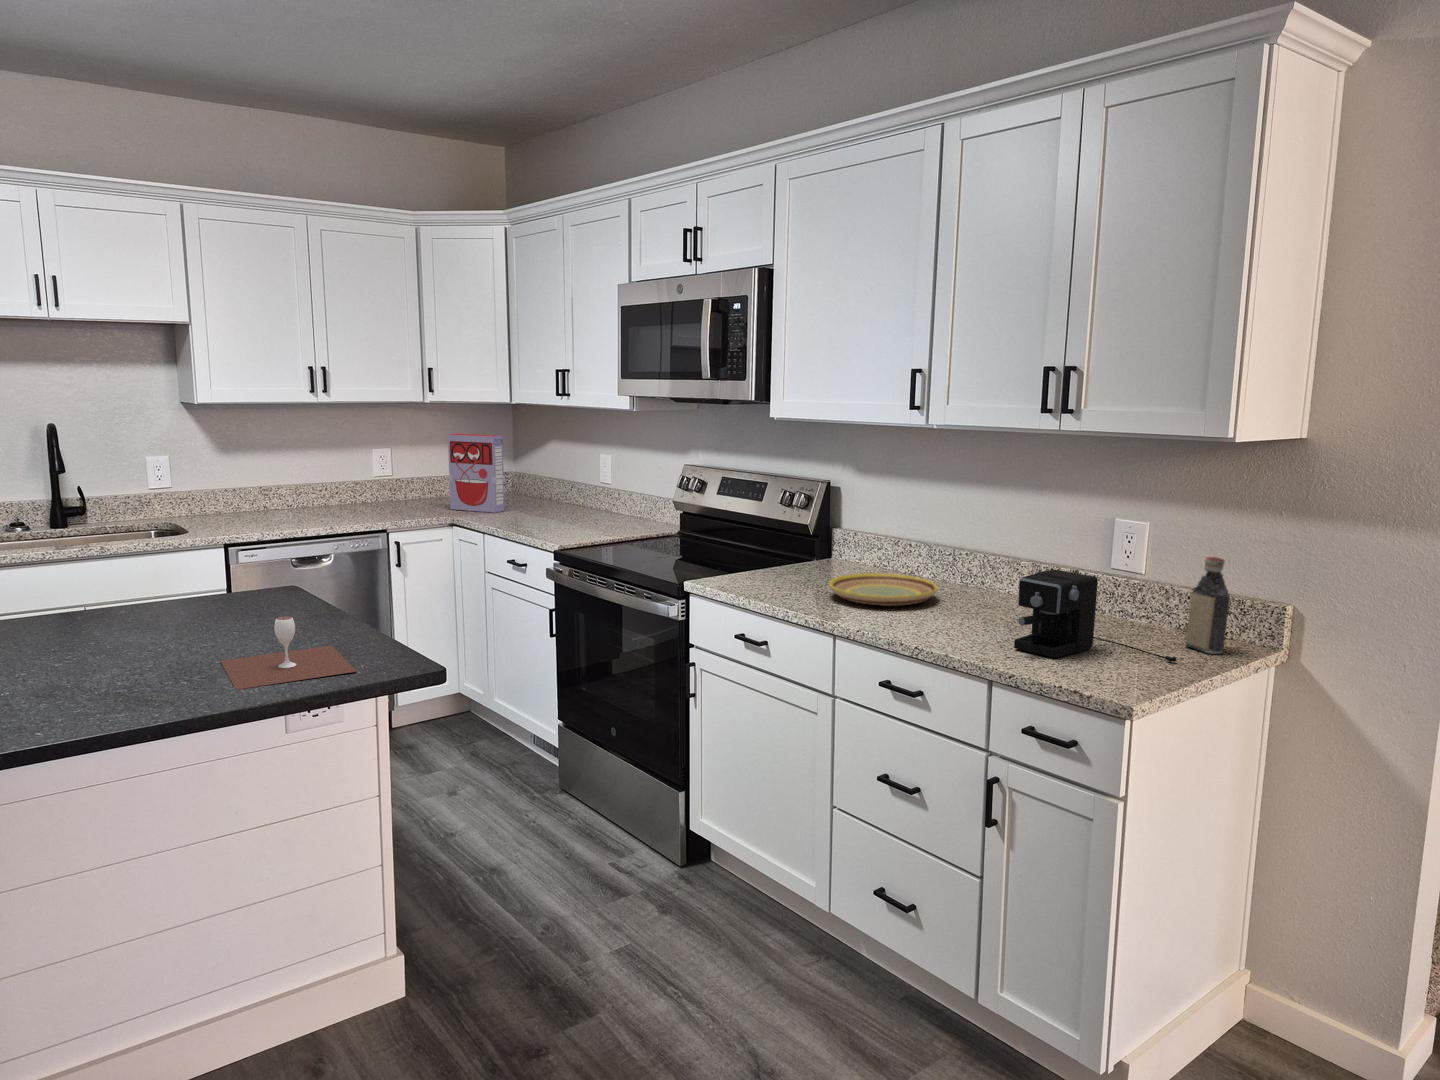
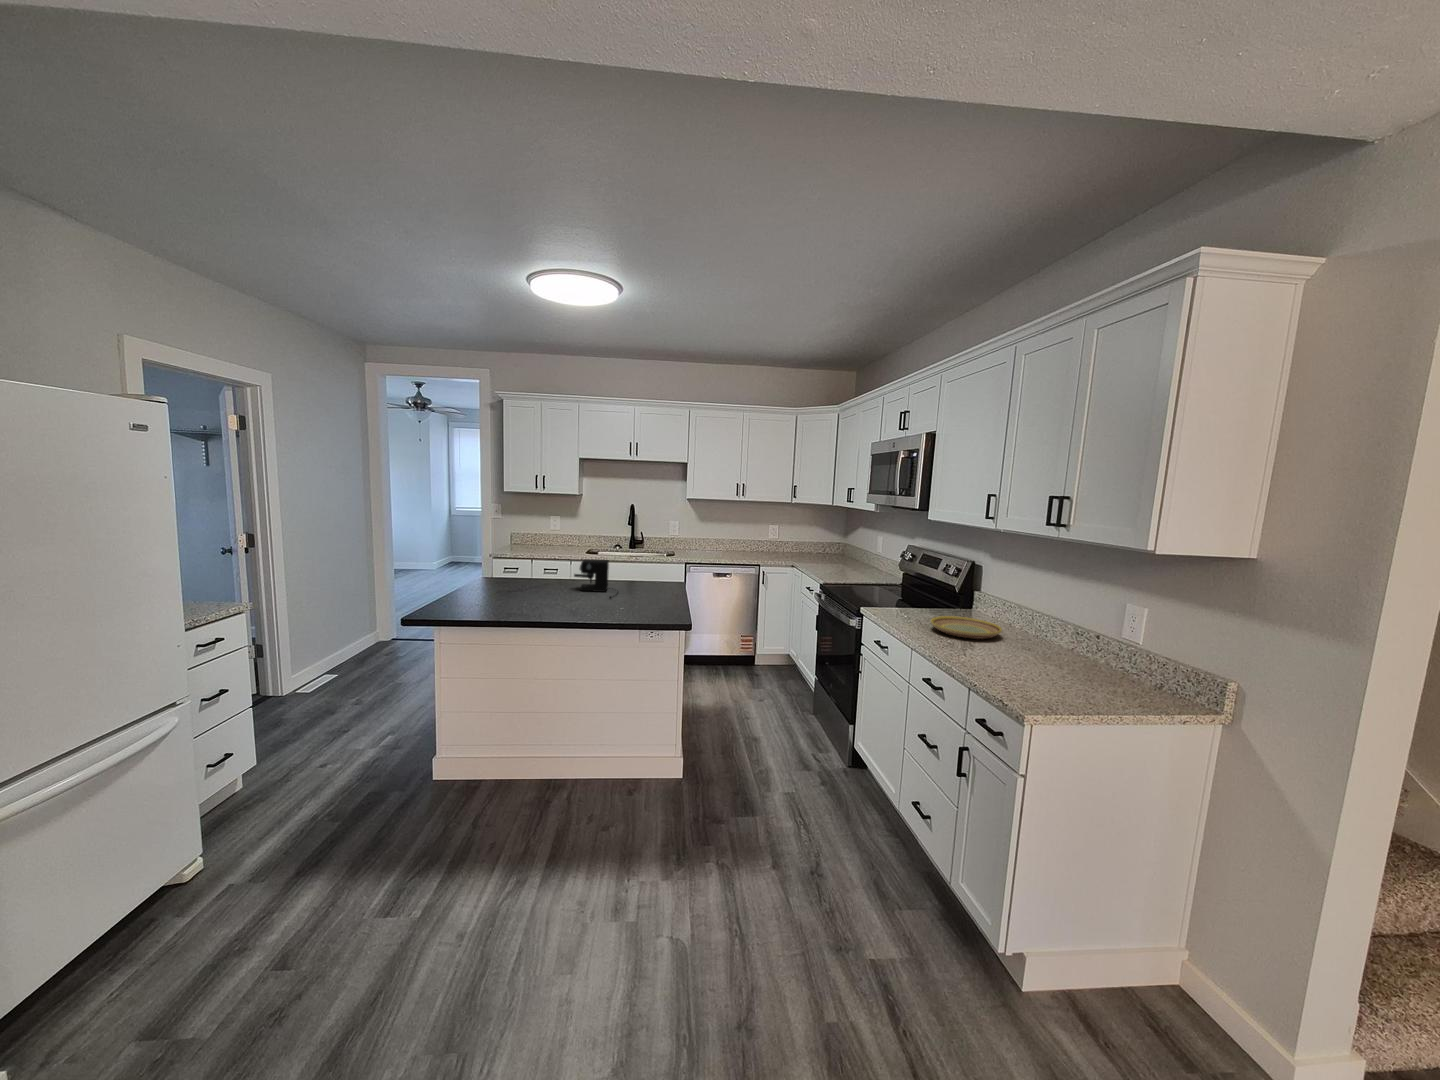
cereal box: present [448,434,505,513] -> none [799,519,827,562]
bottle: present [1186,557,1230,654] -> none [1137,635,1171,705]
coffee maker: present [1014,570,1177,662] -> present [574,559,612,598]
wine glass: present [220,617,357,690] -> none [611,589,666,617]

